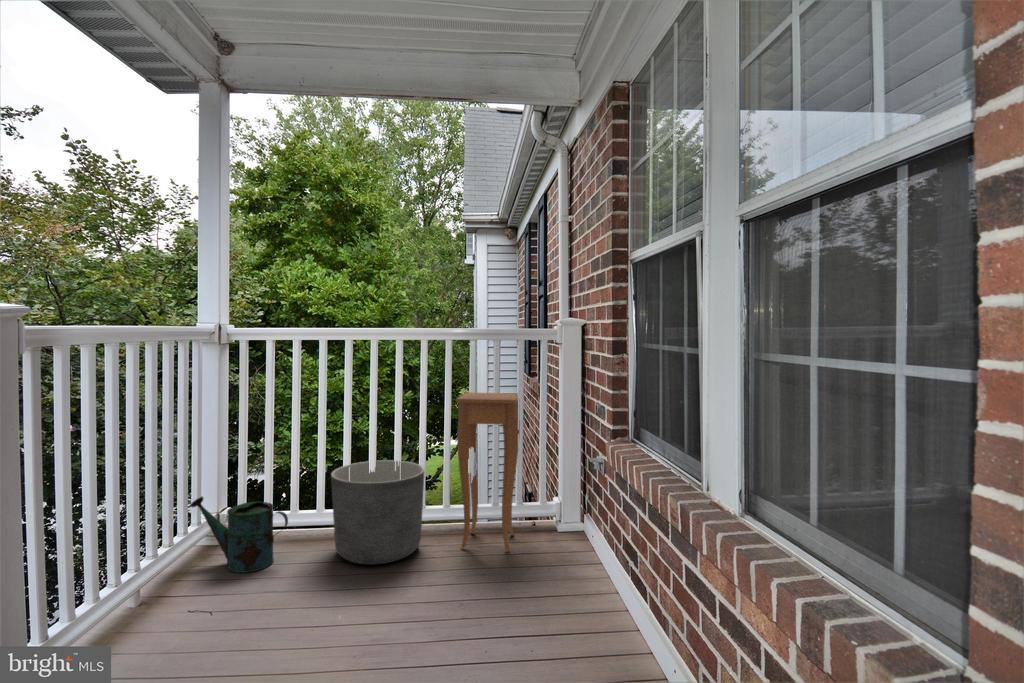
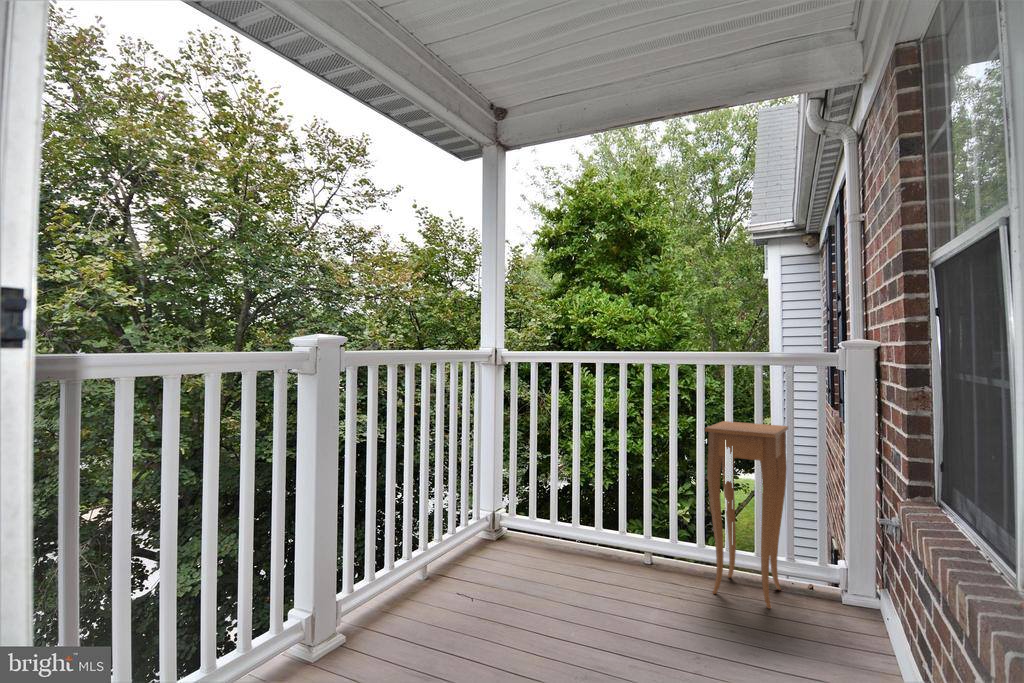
planter: present [331,460,424,565] -> none [579,484,672,591]
watering can: present [190,497,288,573] -> none [466,497,541,572]

